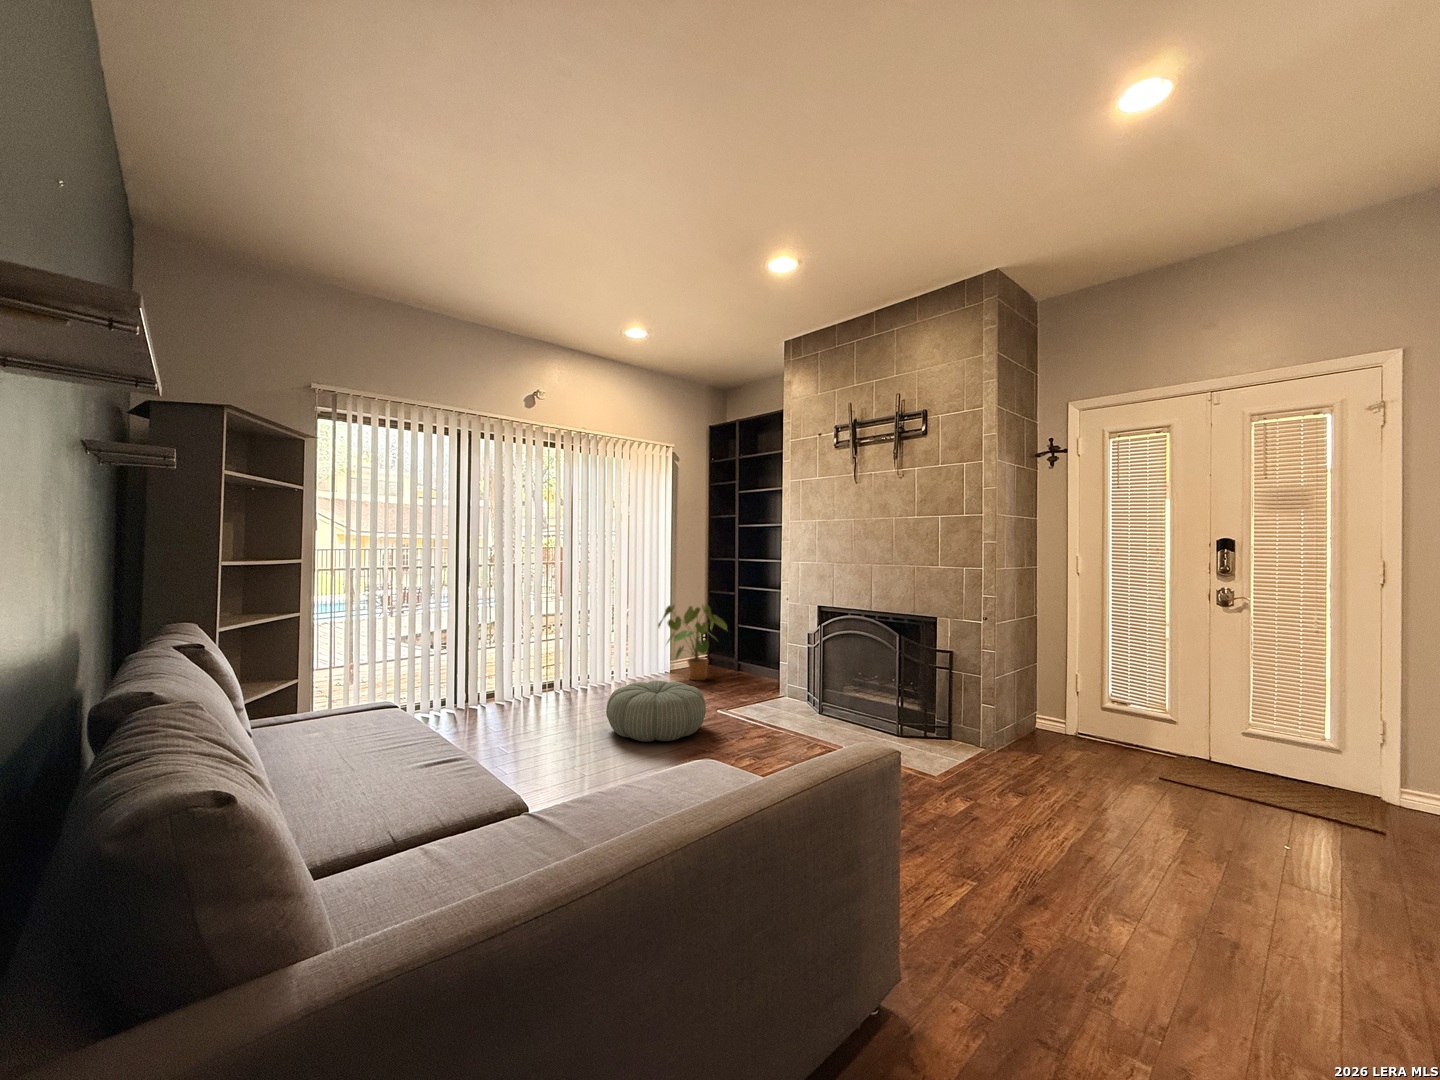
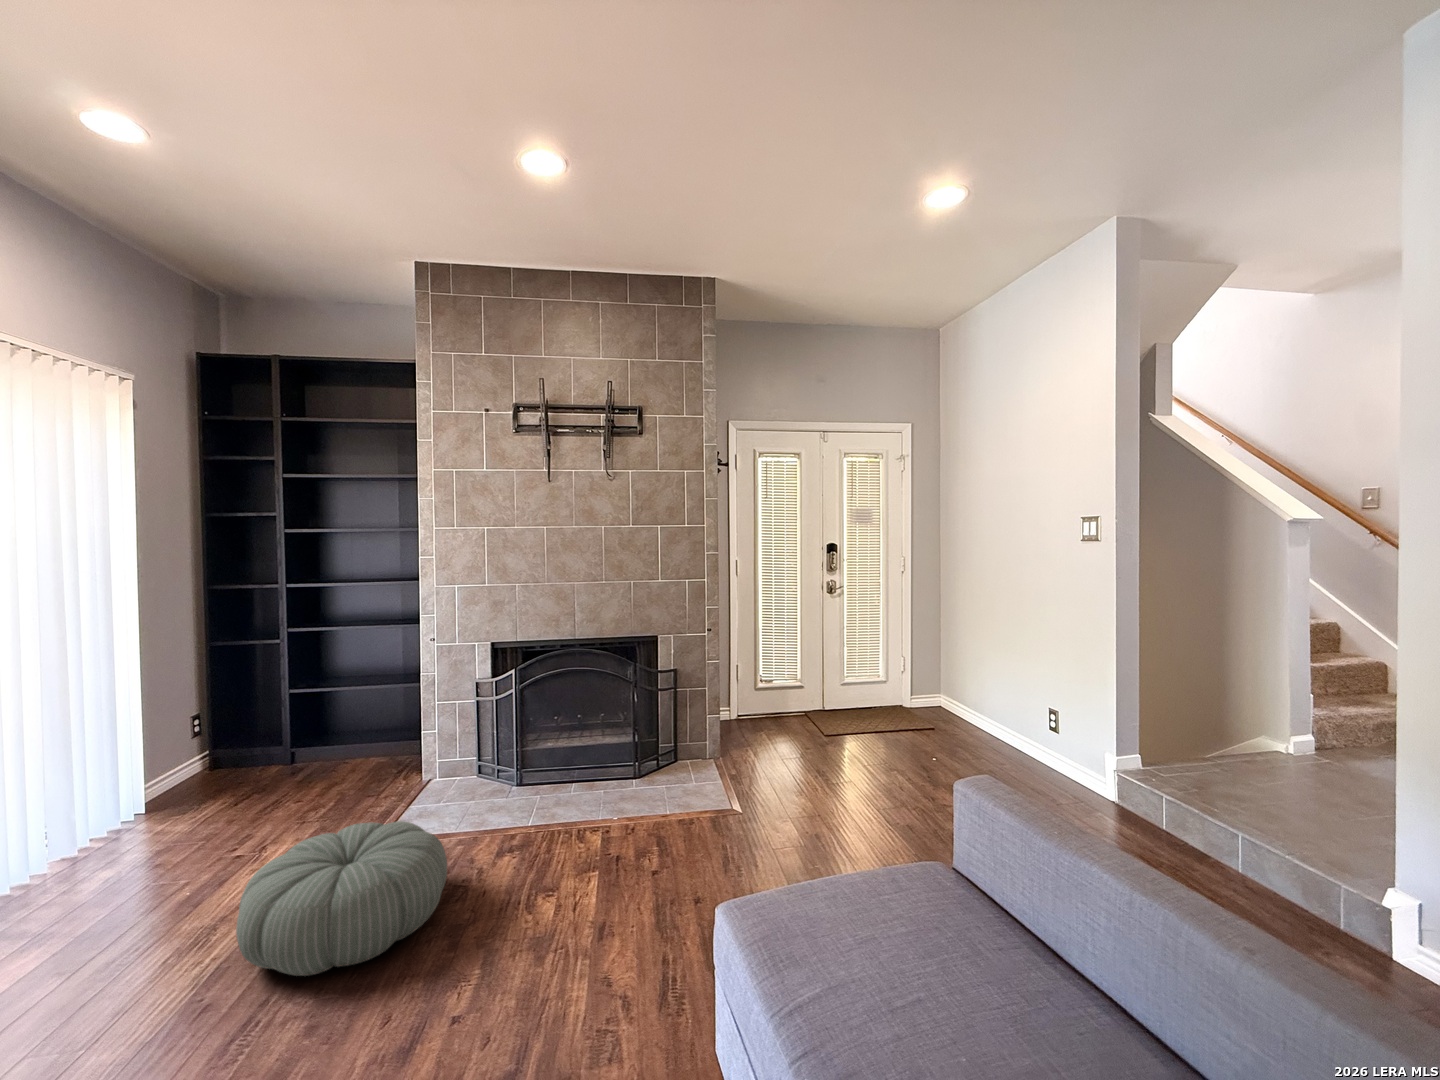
house plant: present [658,605,727,680] -> none [133,672,295,810]

